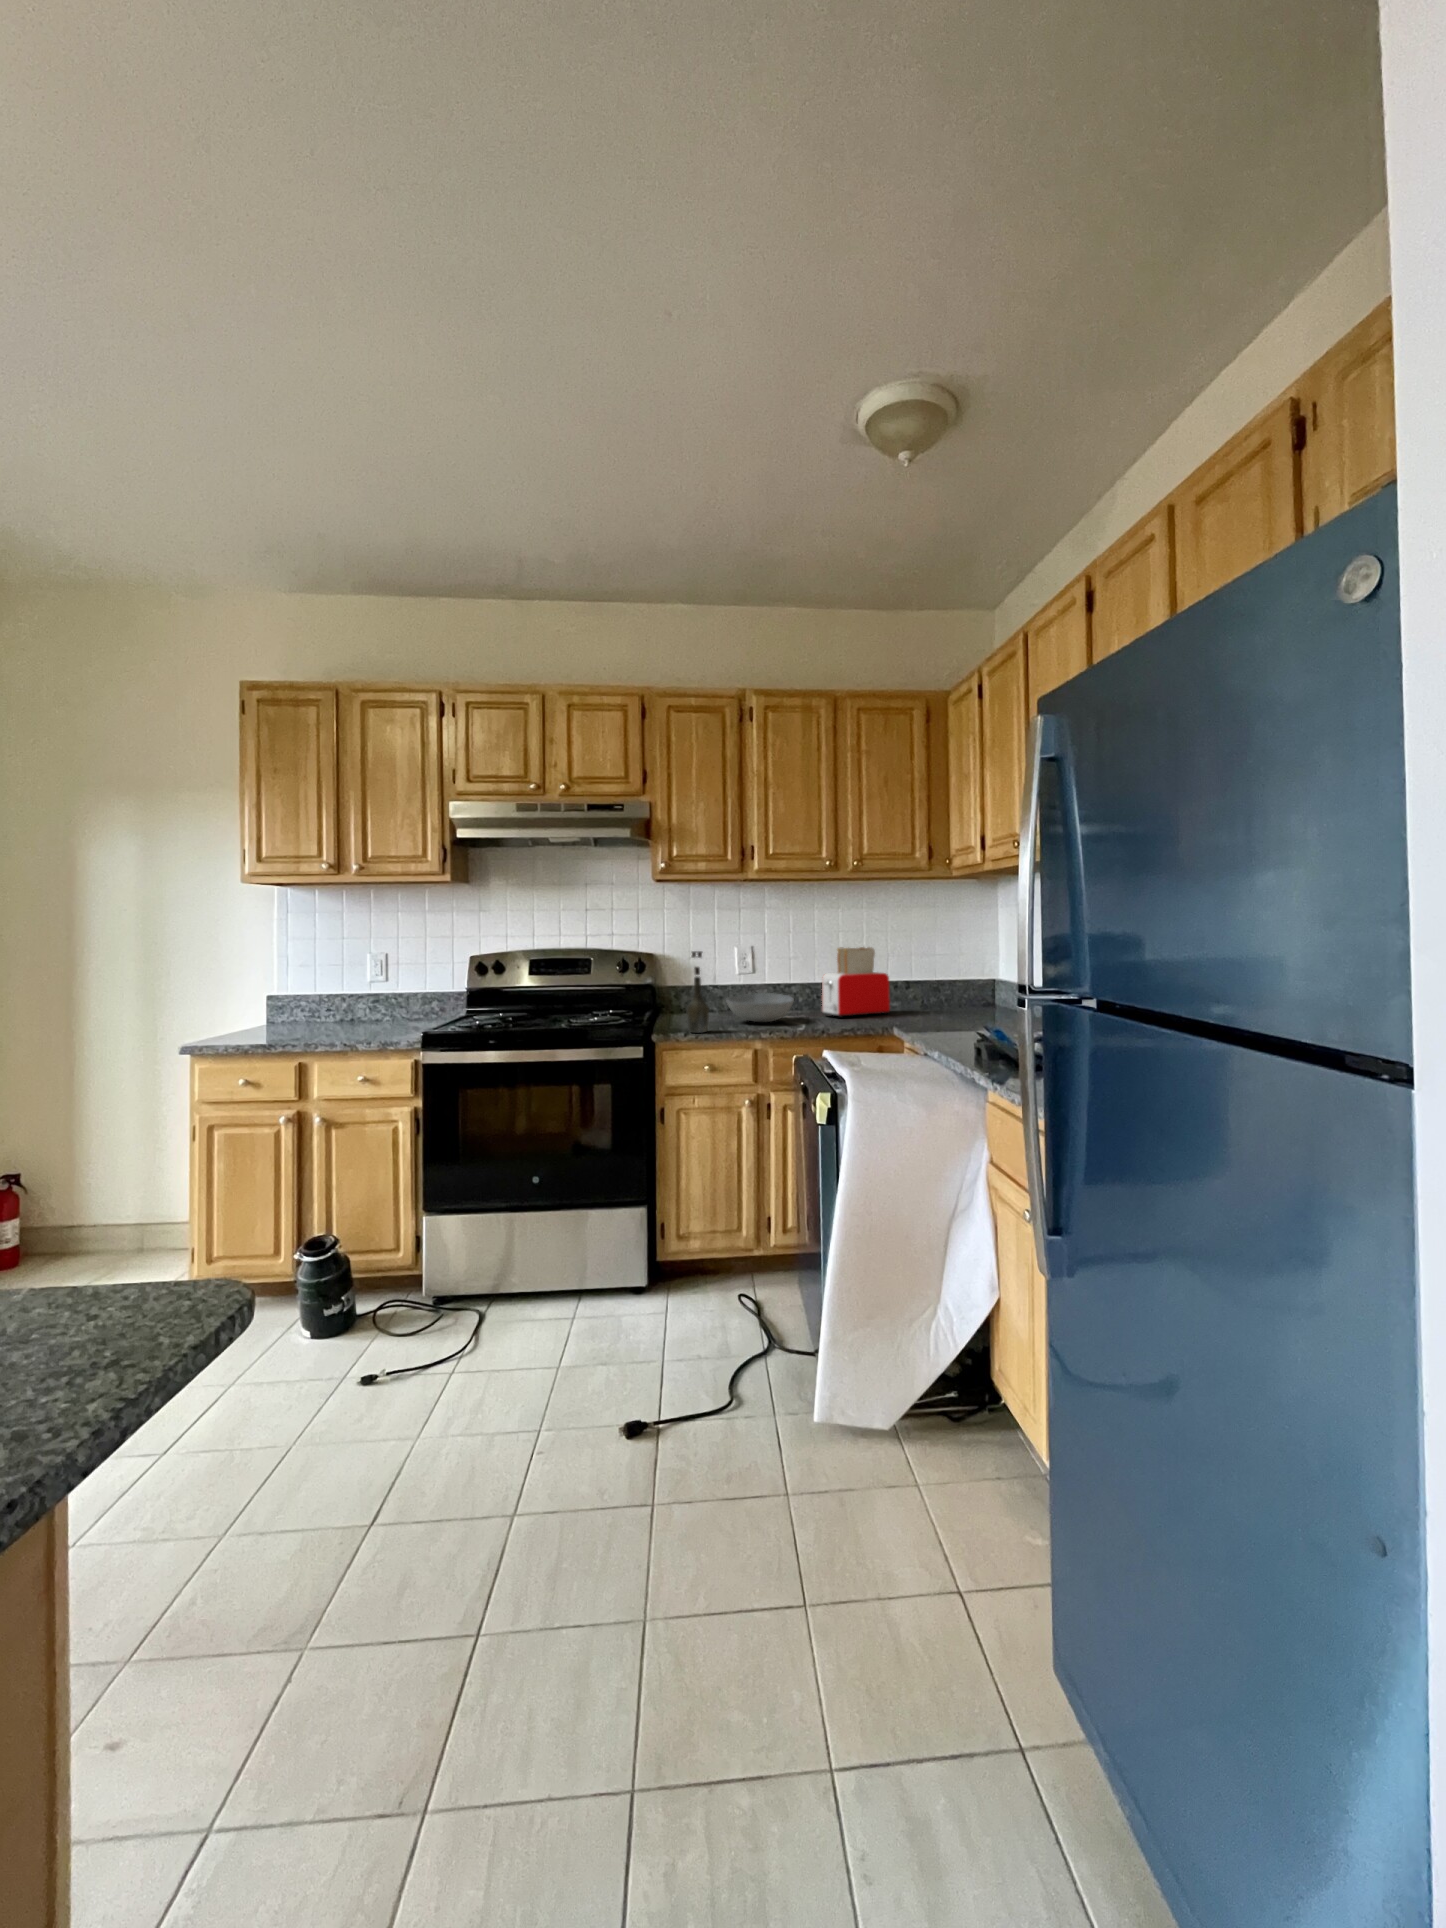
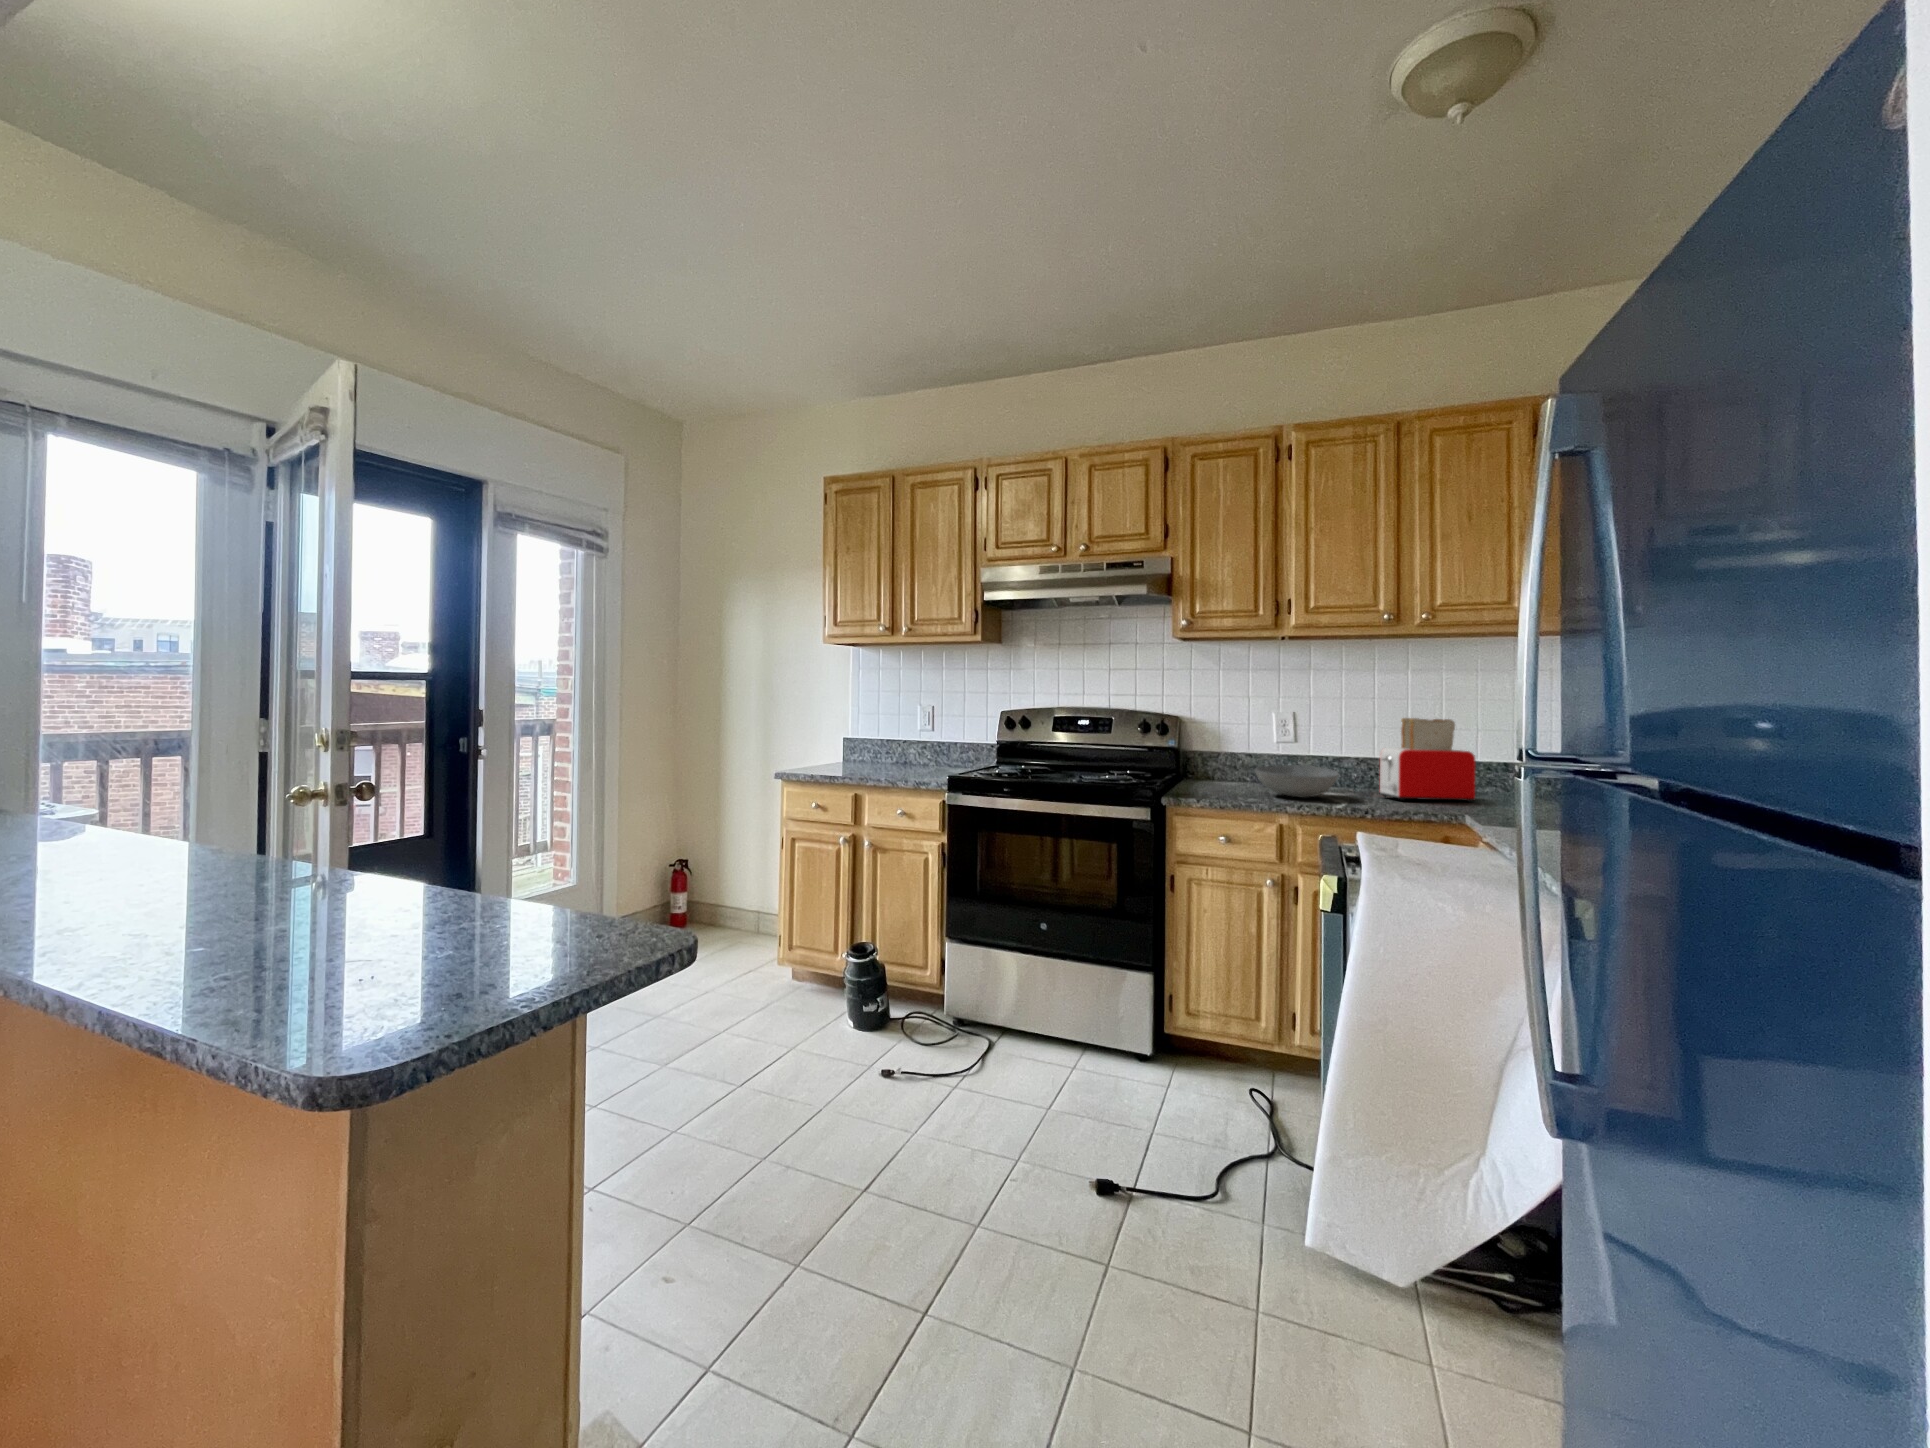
bottle: present [687,951,709,1033] -> none [1204,713,1229,801]

